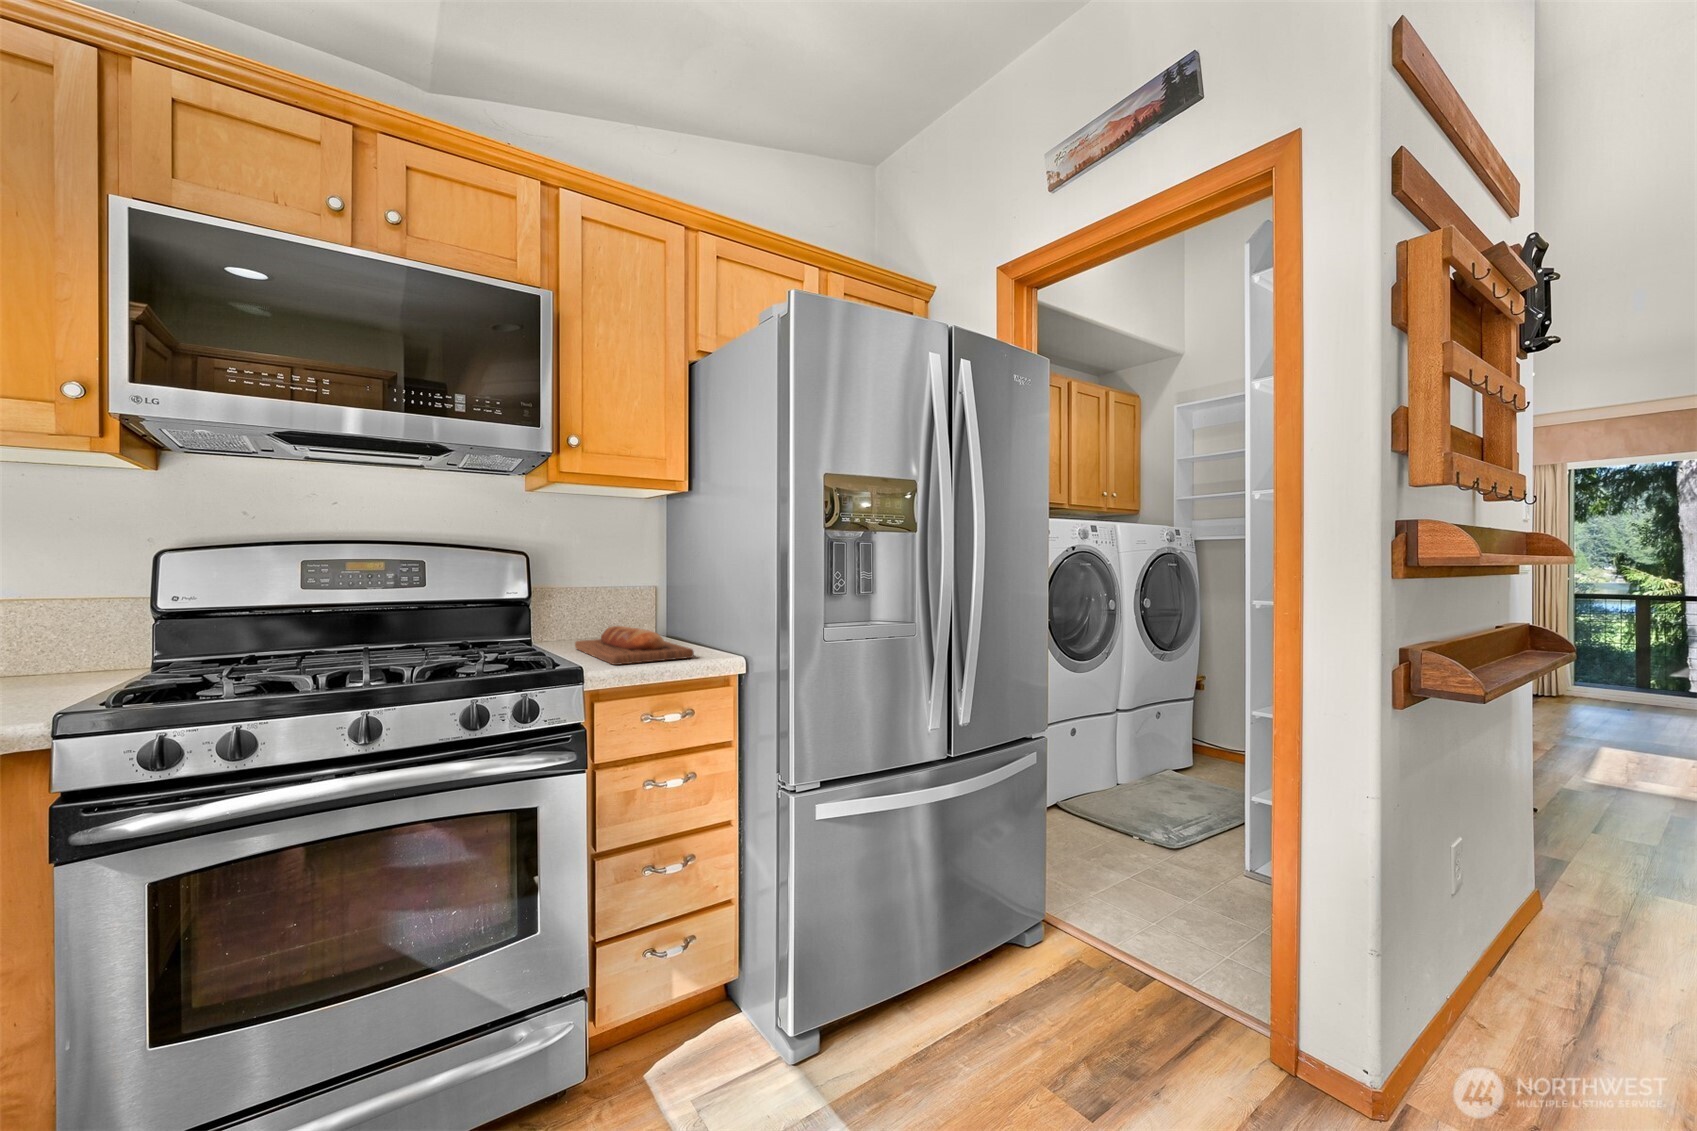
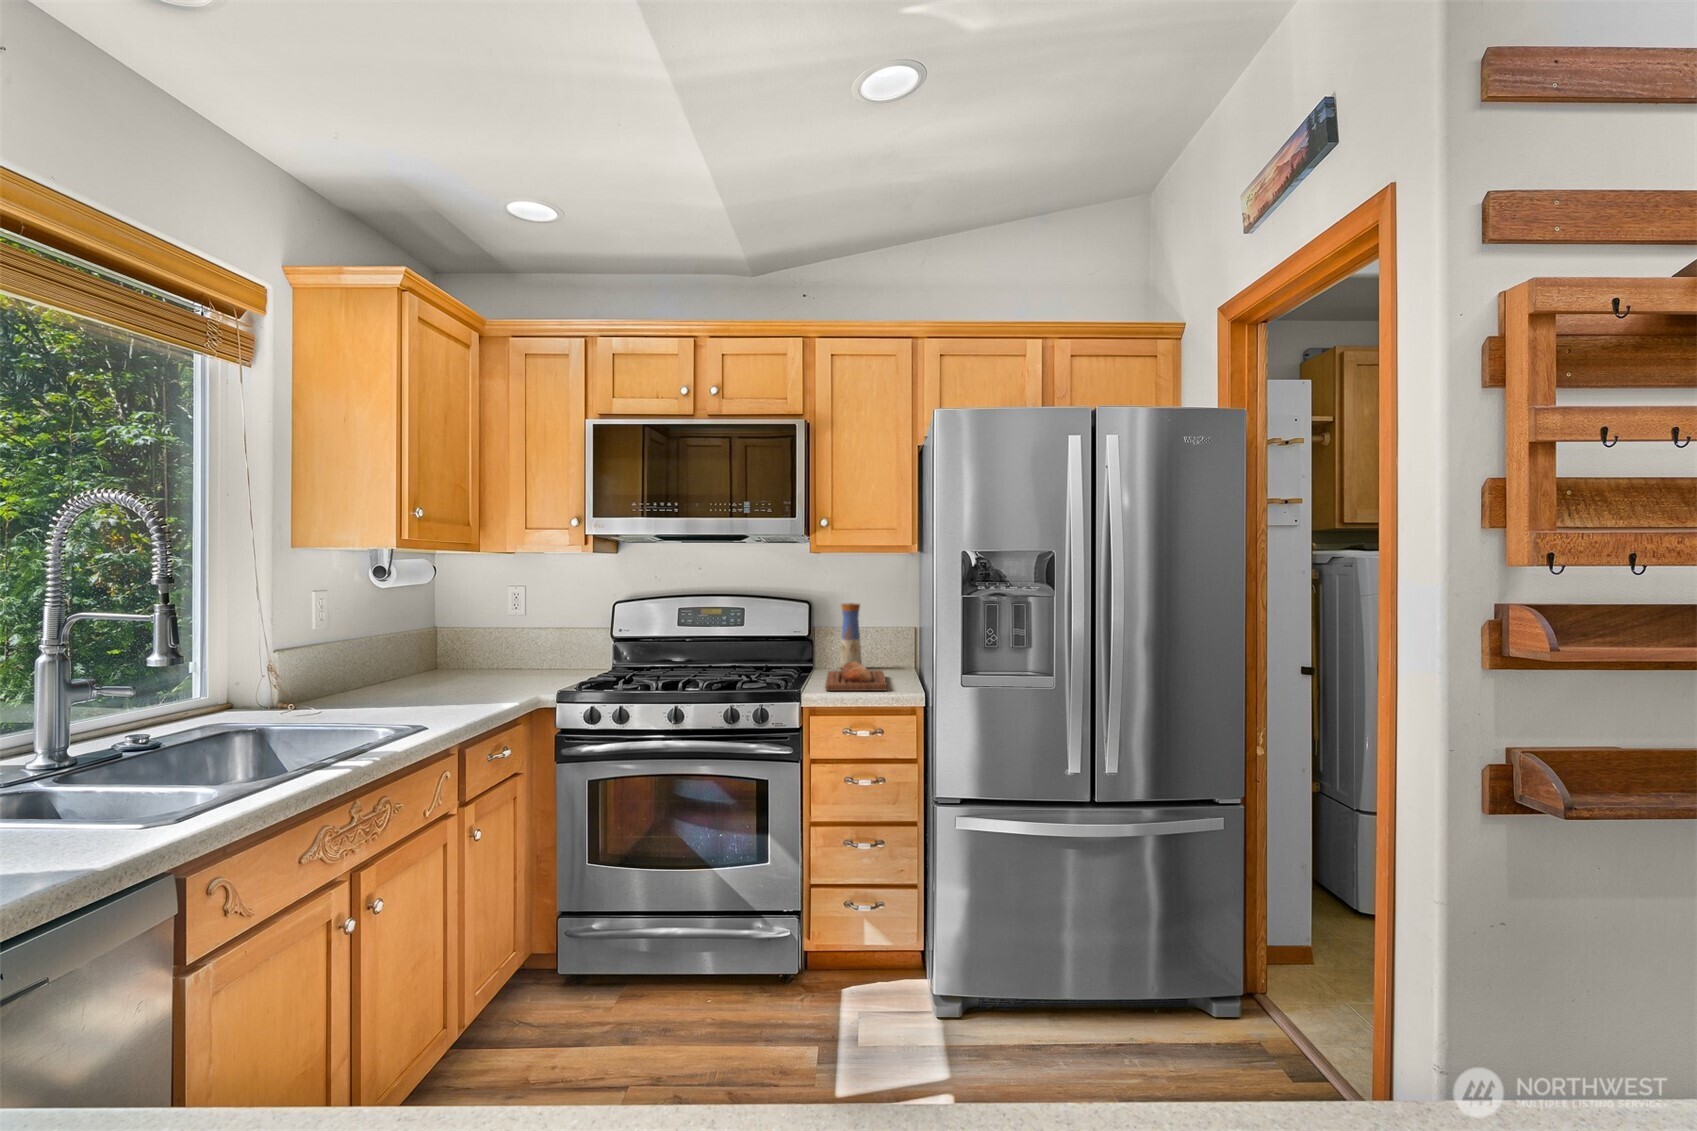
vase: none [567,556,598,639] -> present [840,603,862,668]

